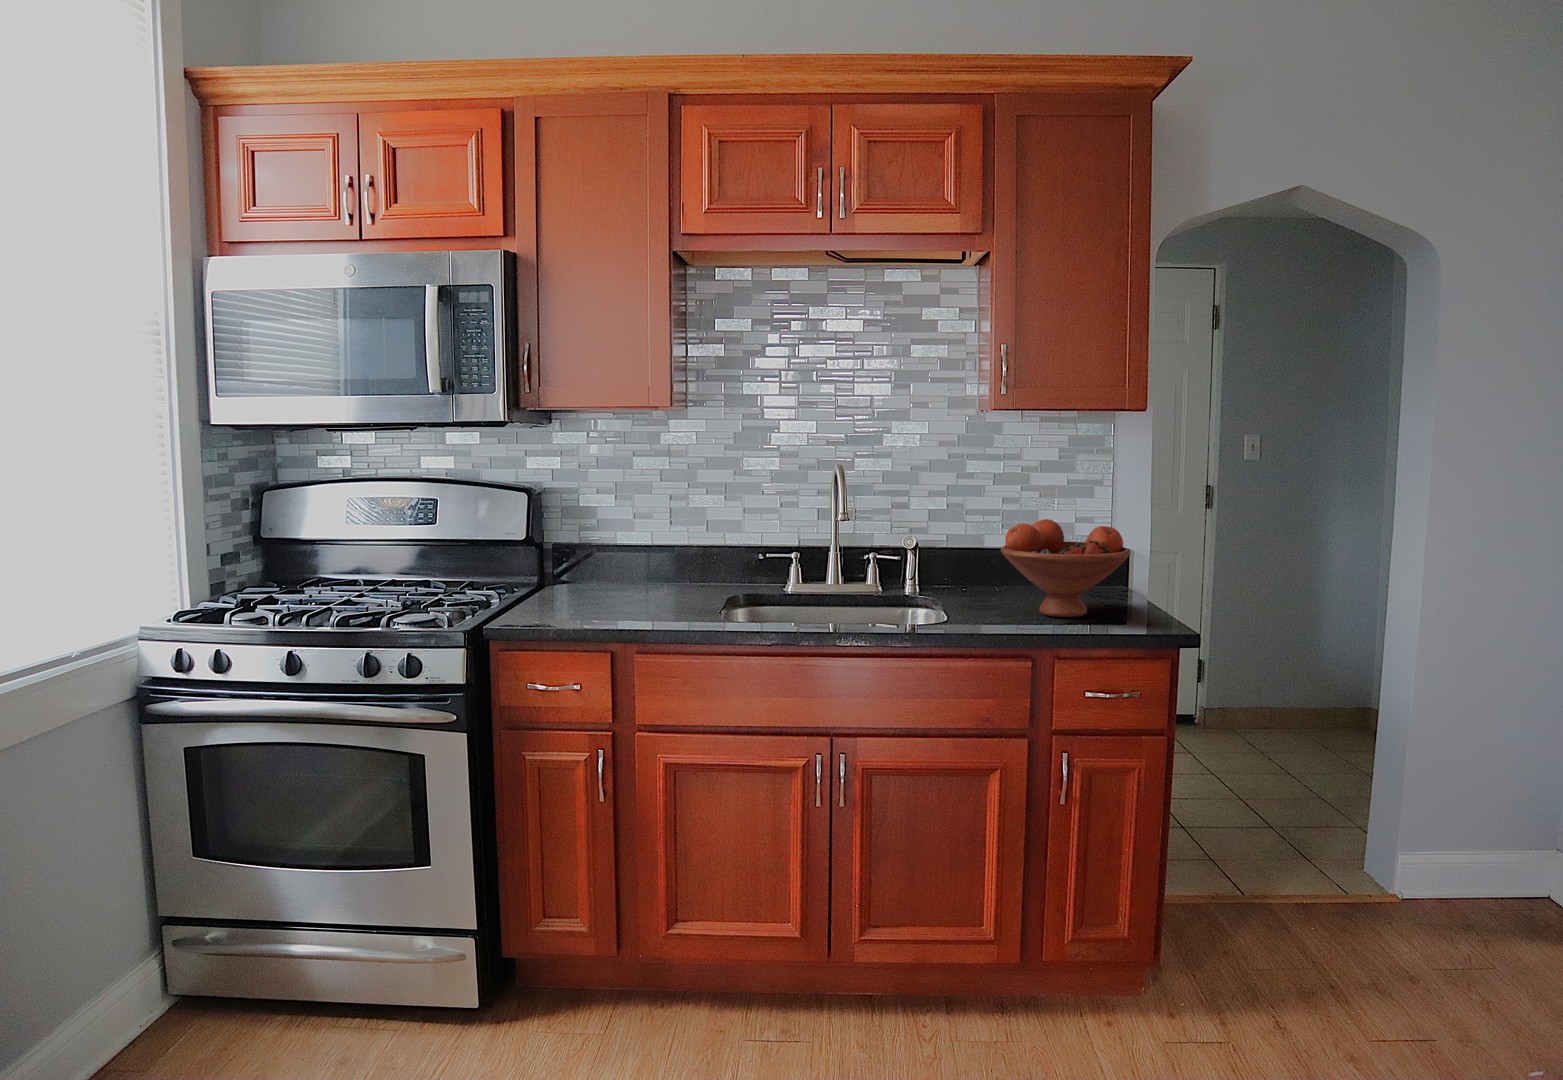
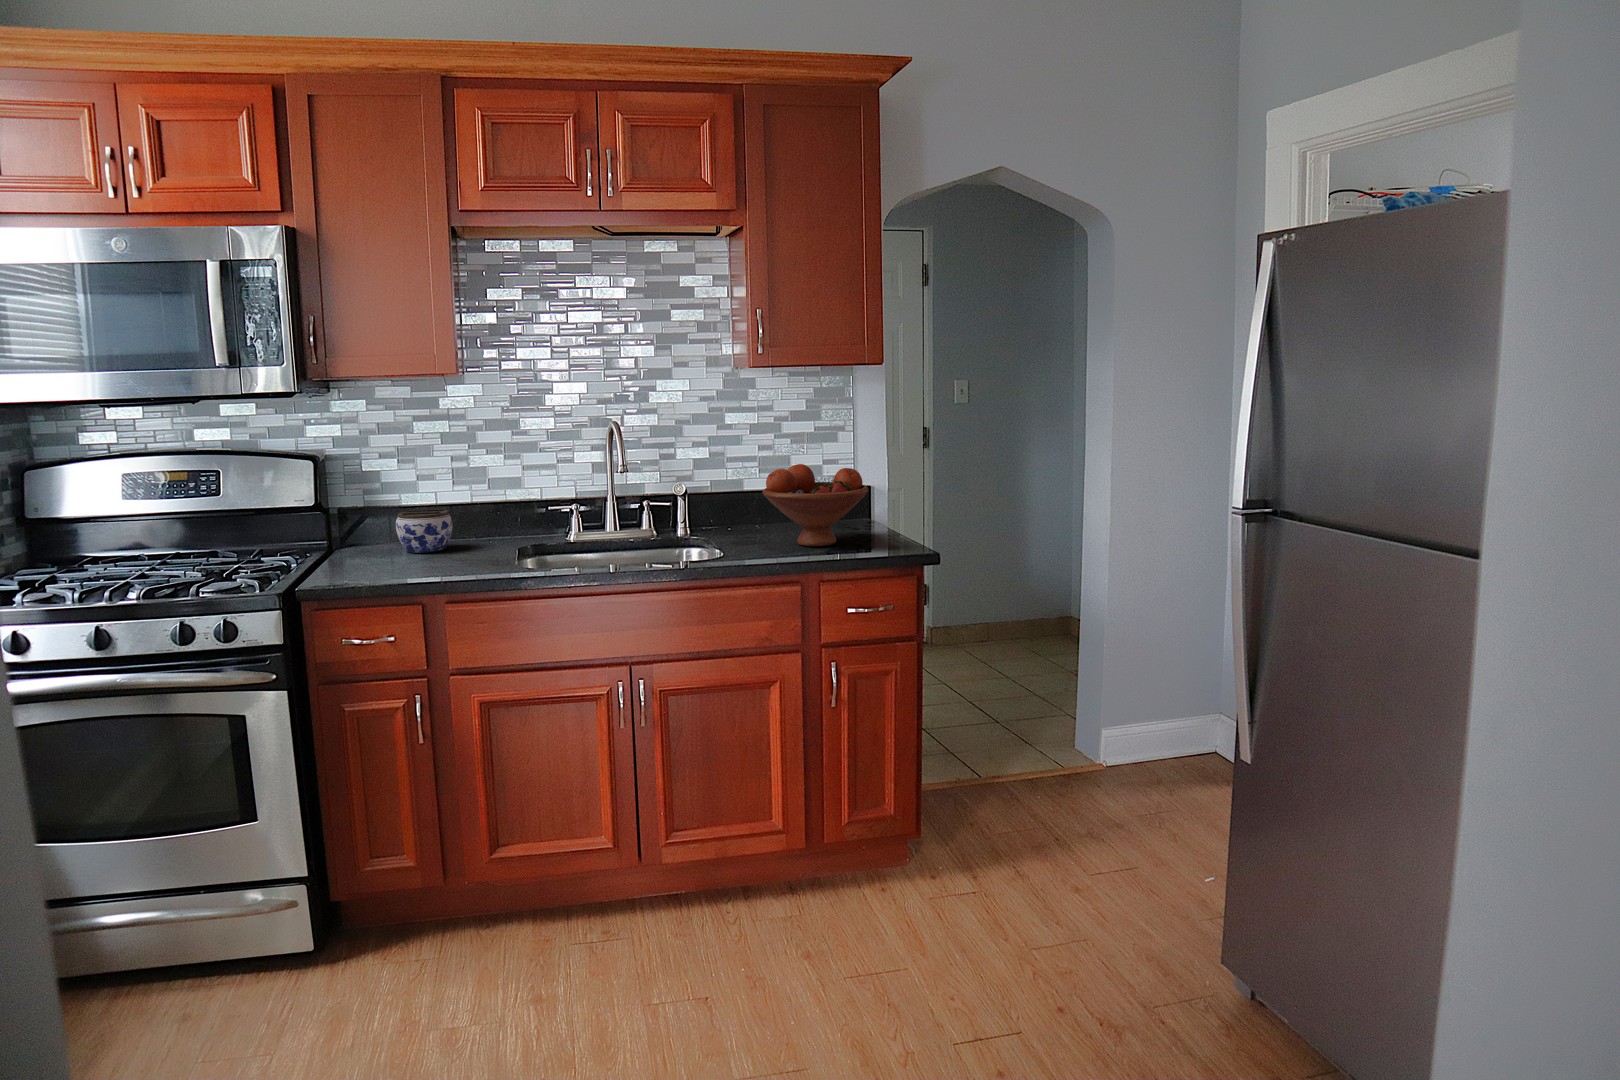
jar: none [602,550,659,596] -> present [396,509,452,553]

